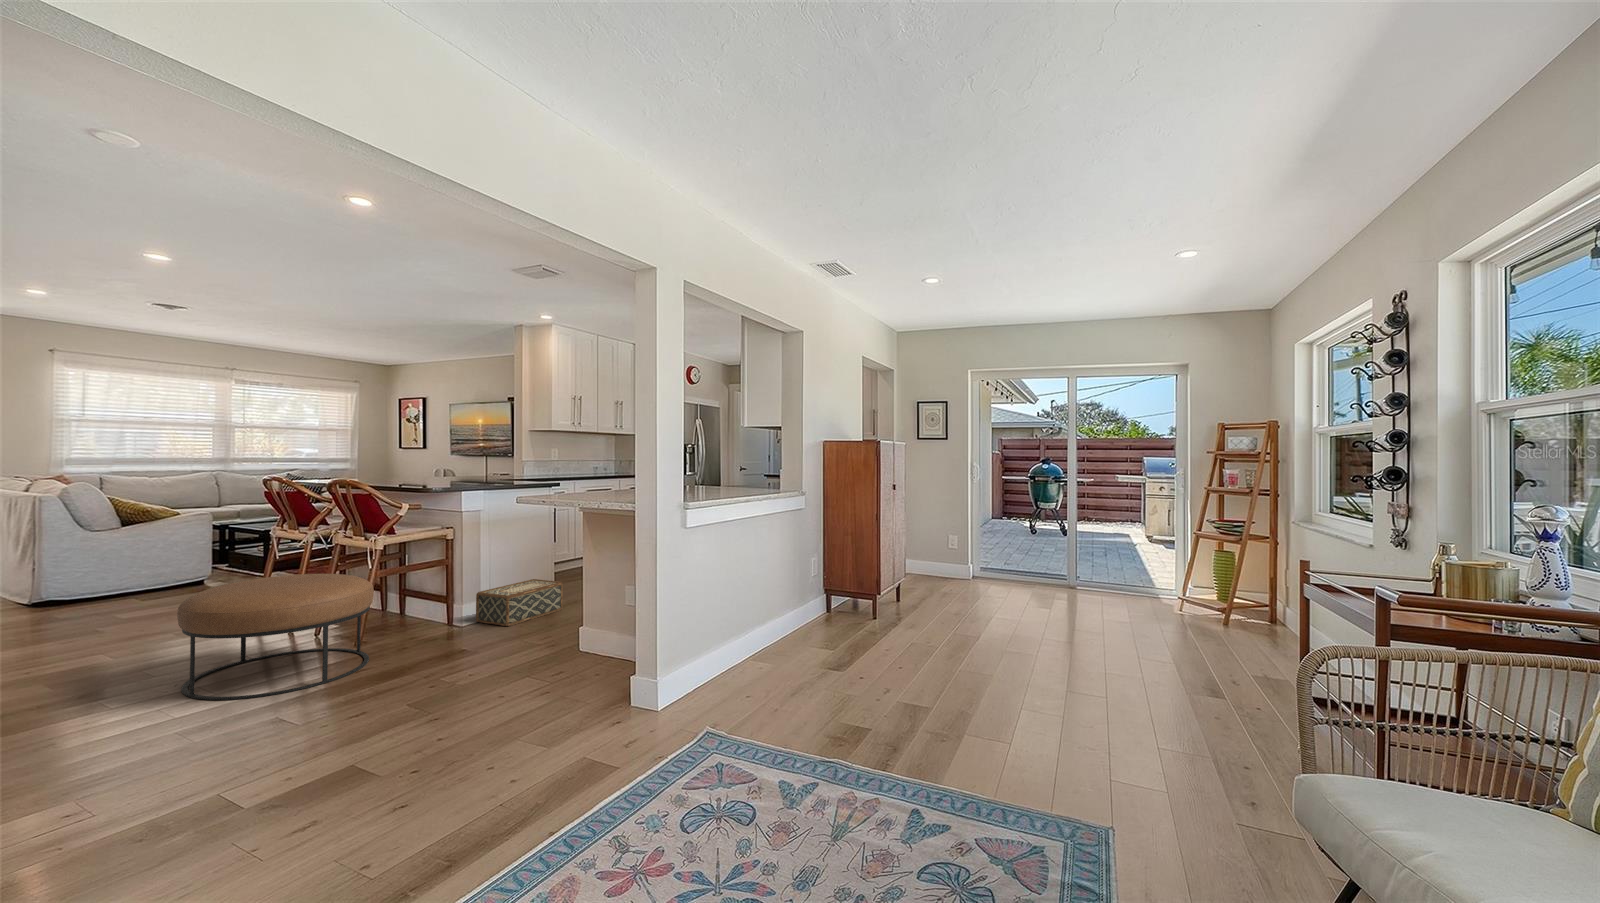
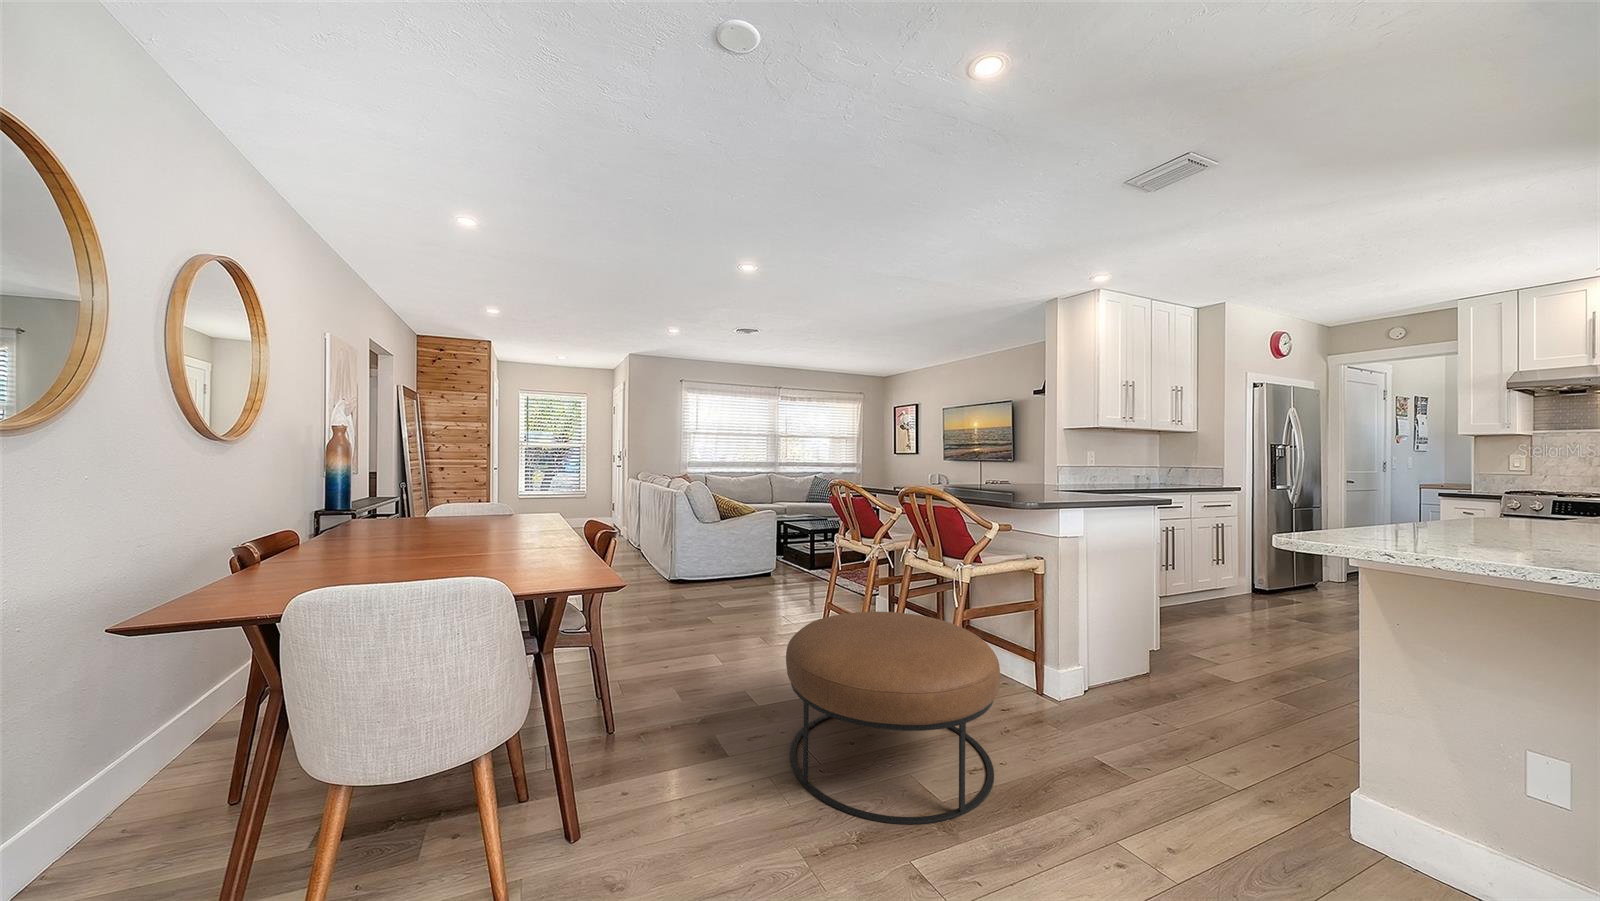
woven basket: present [476,579,563,626] -> none [1085,639,1207,726]

